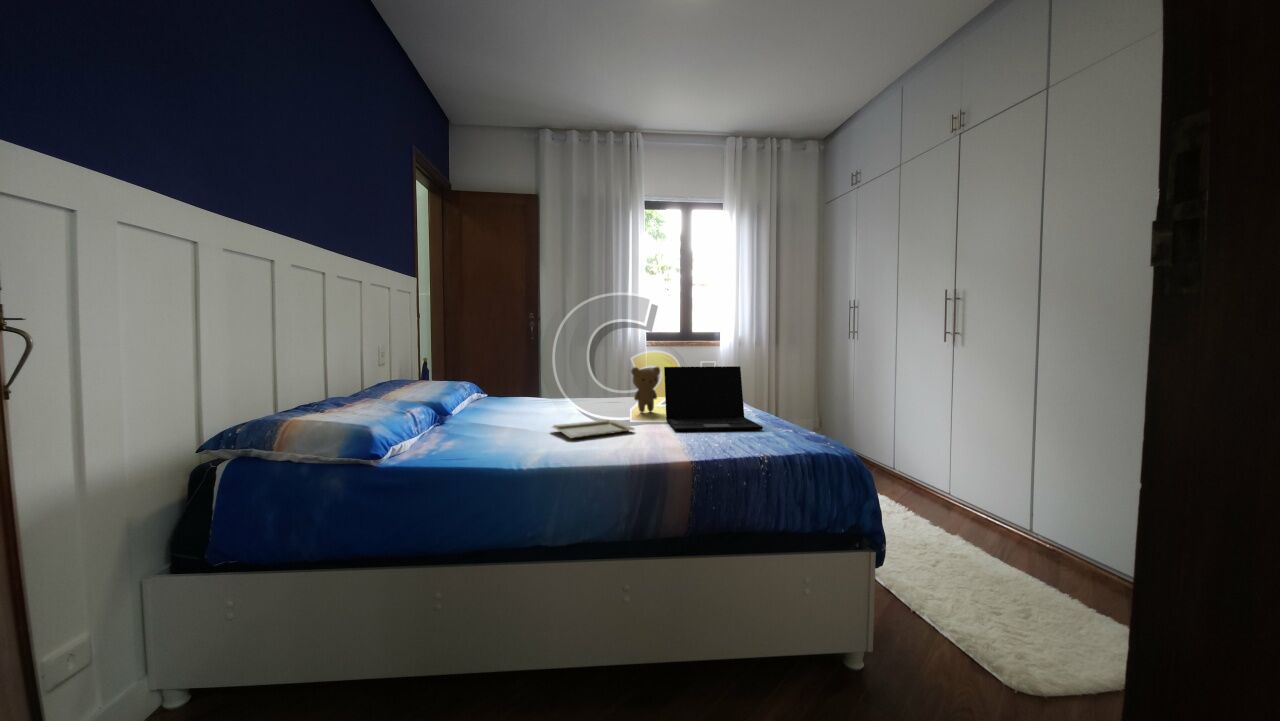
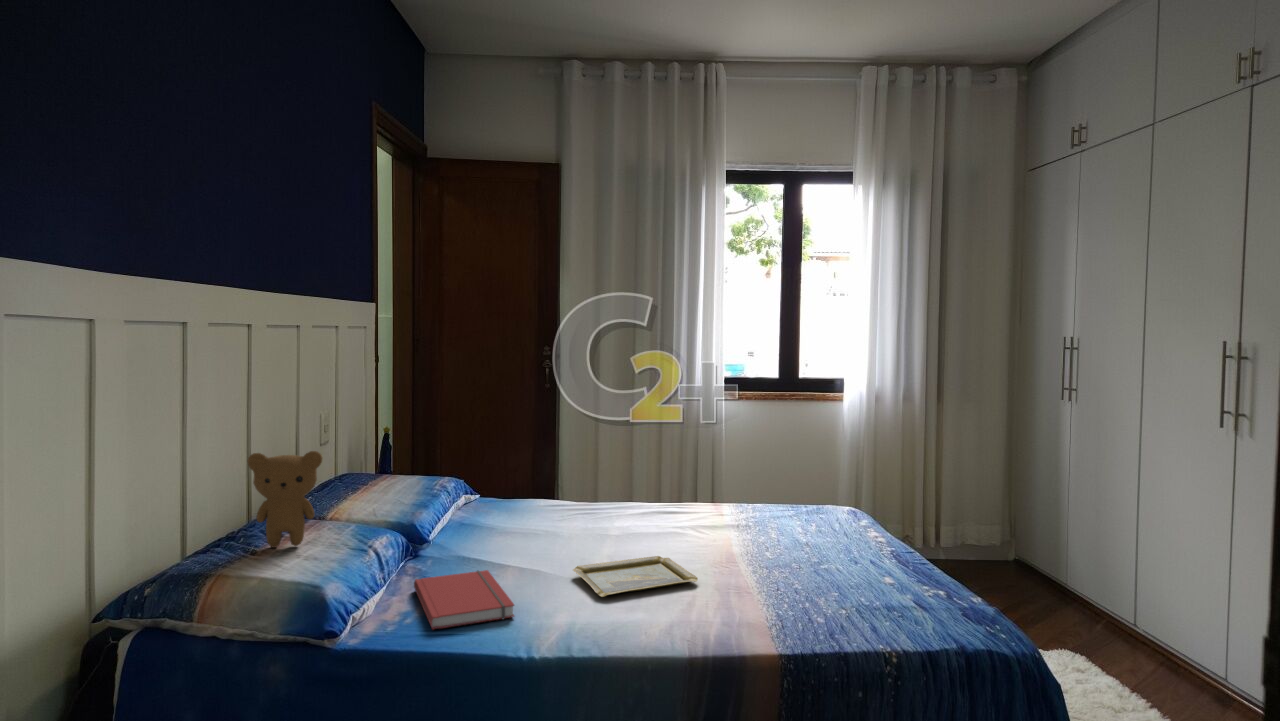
laptop: present [664,366,763,431] -> none [747,472,899,589]
teddy bear: present [631,367,660,412] -> present [248,451,323,548]
book: none [439,428,512,456] -> present [414,570,514,629]

